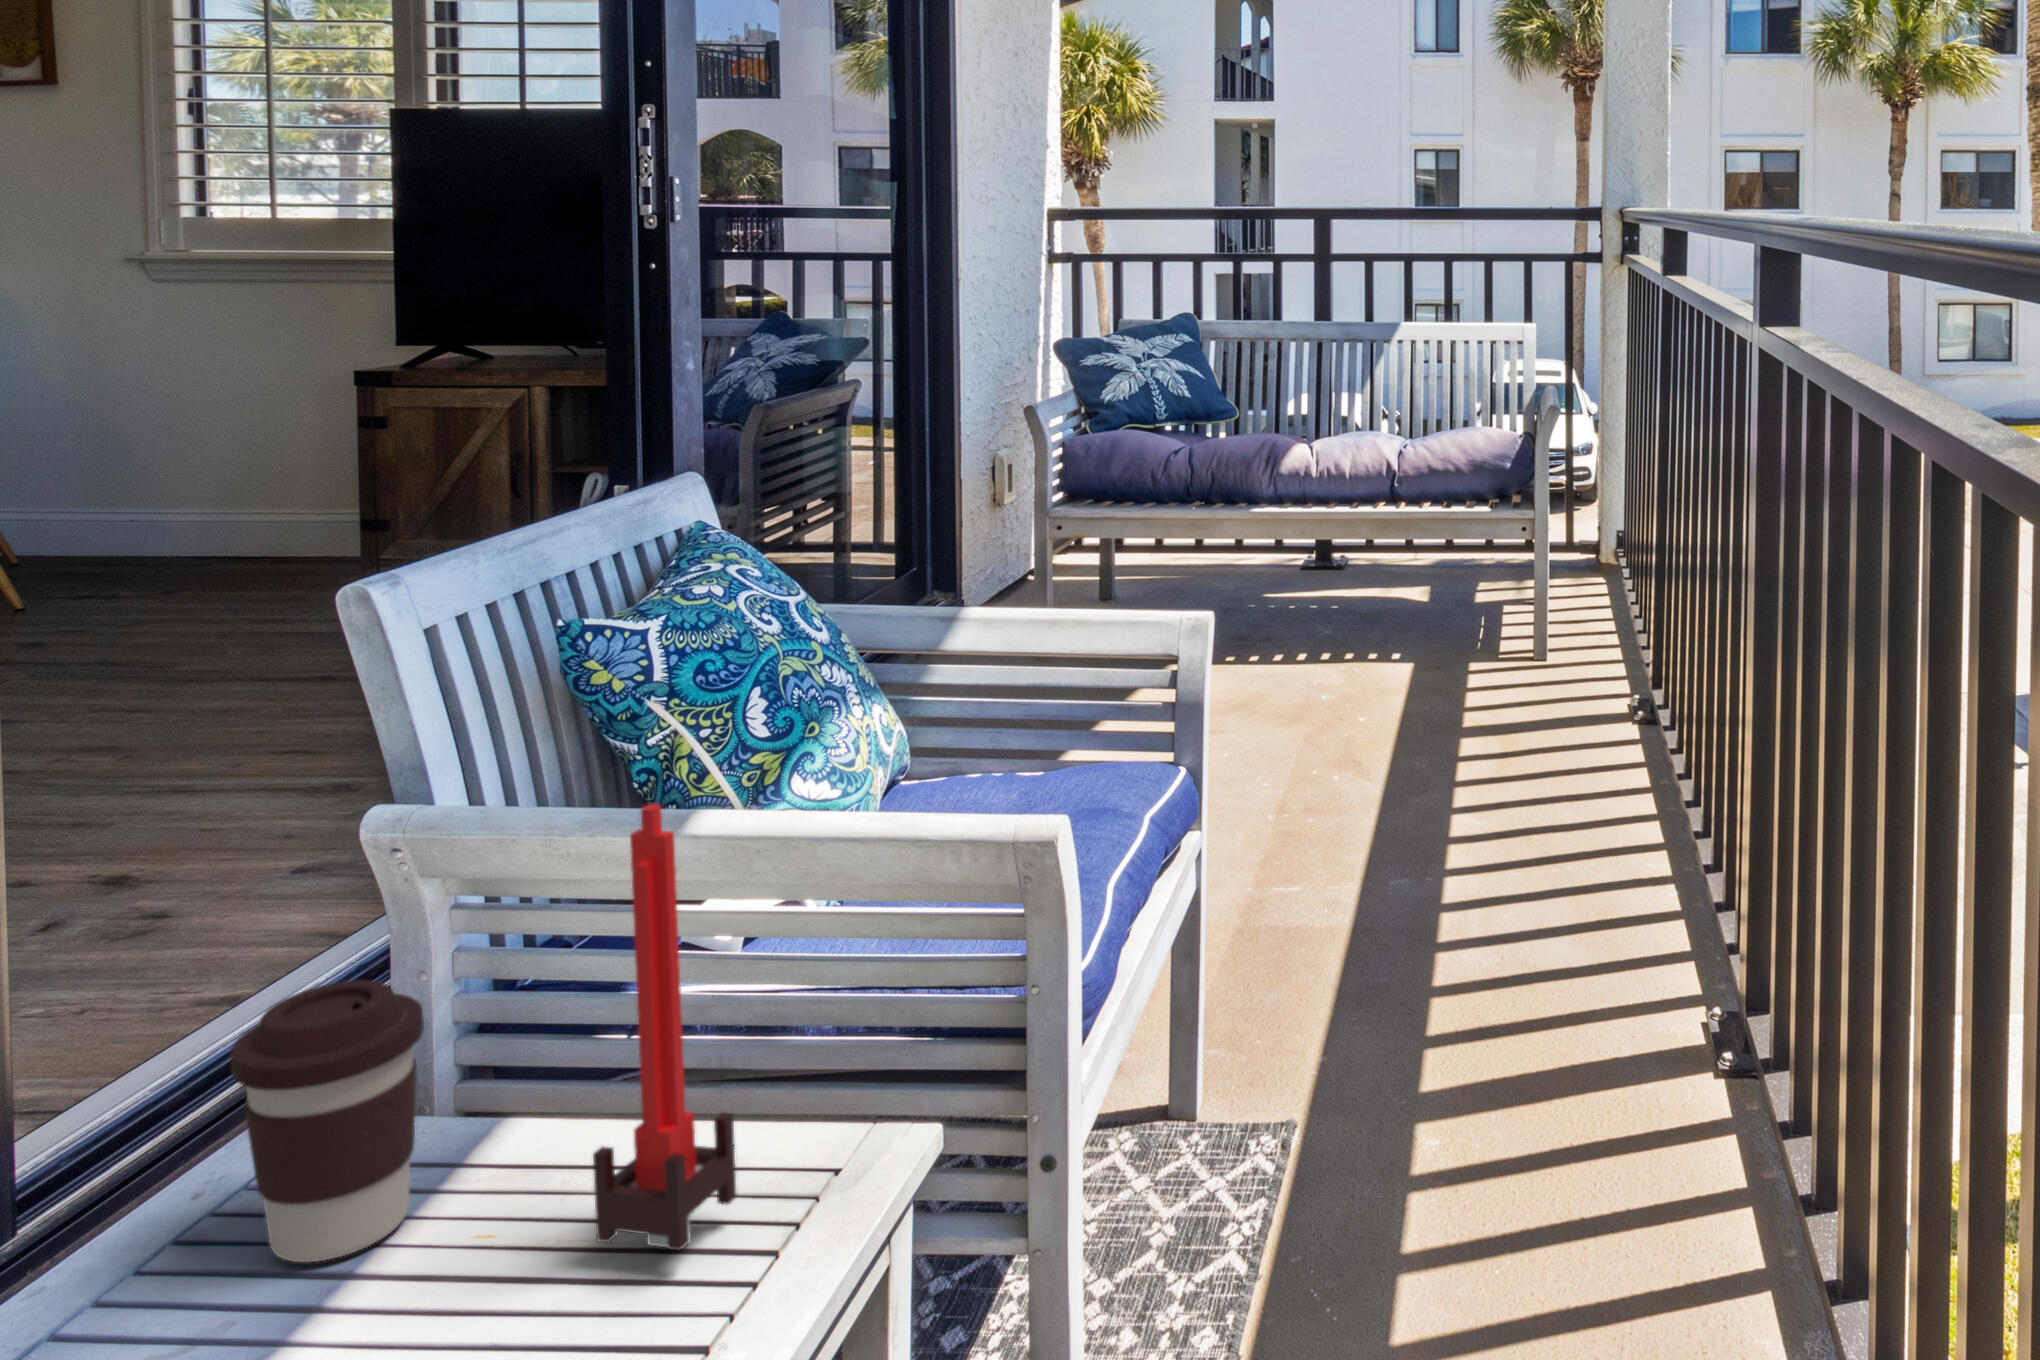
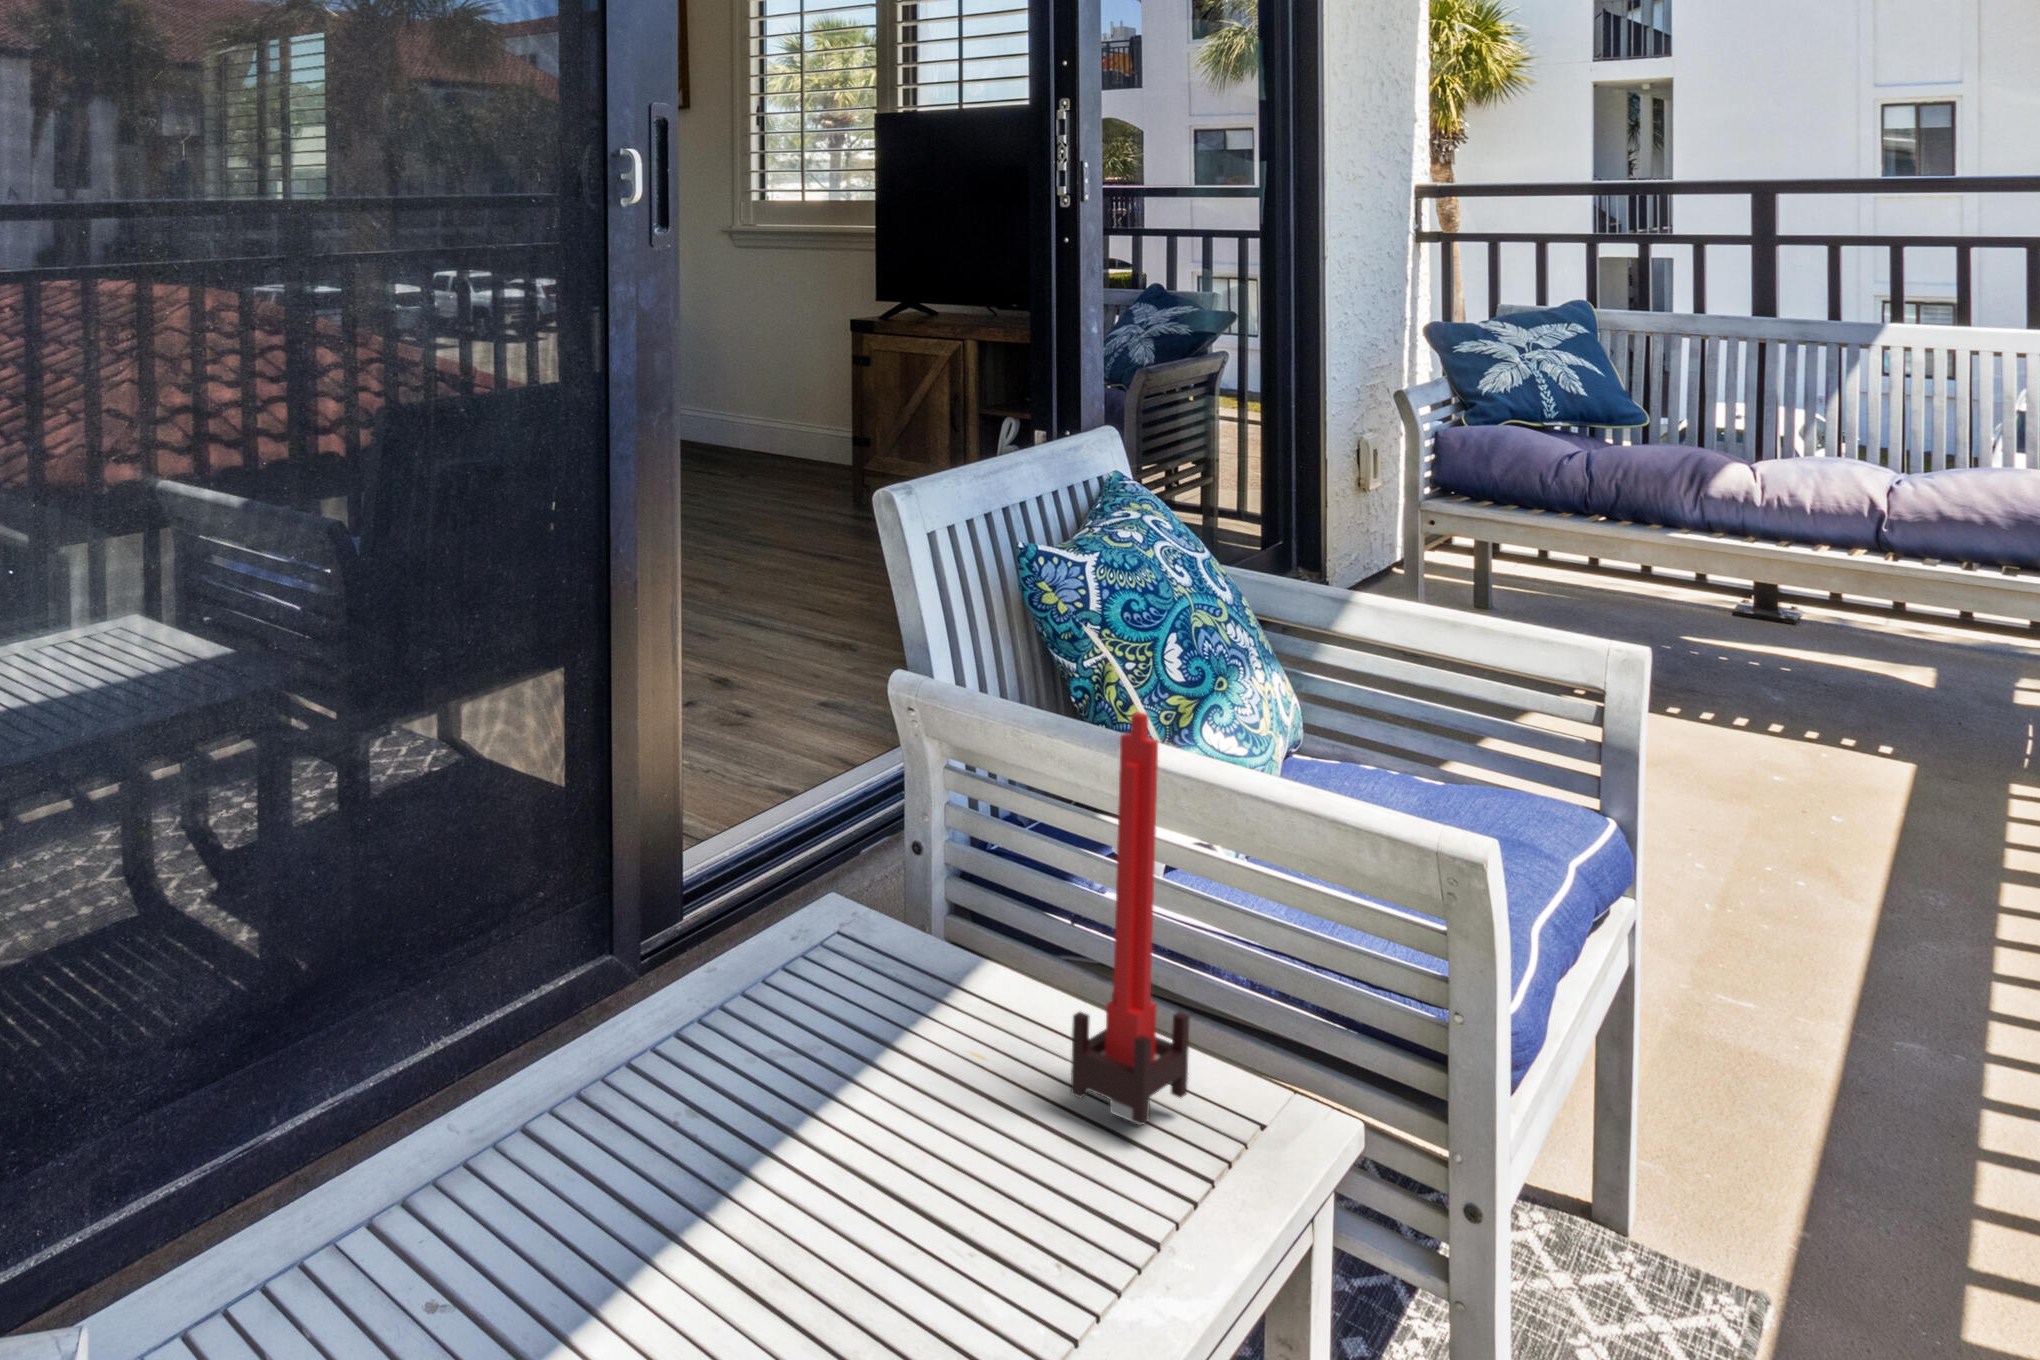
coffee cup: present [231,980,424,1262] -> none [803,817,936,1045]

